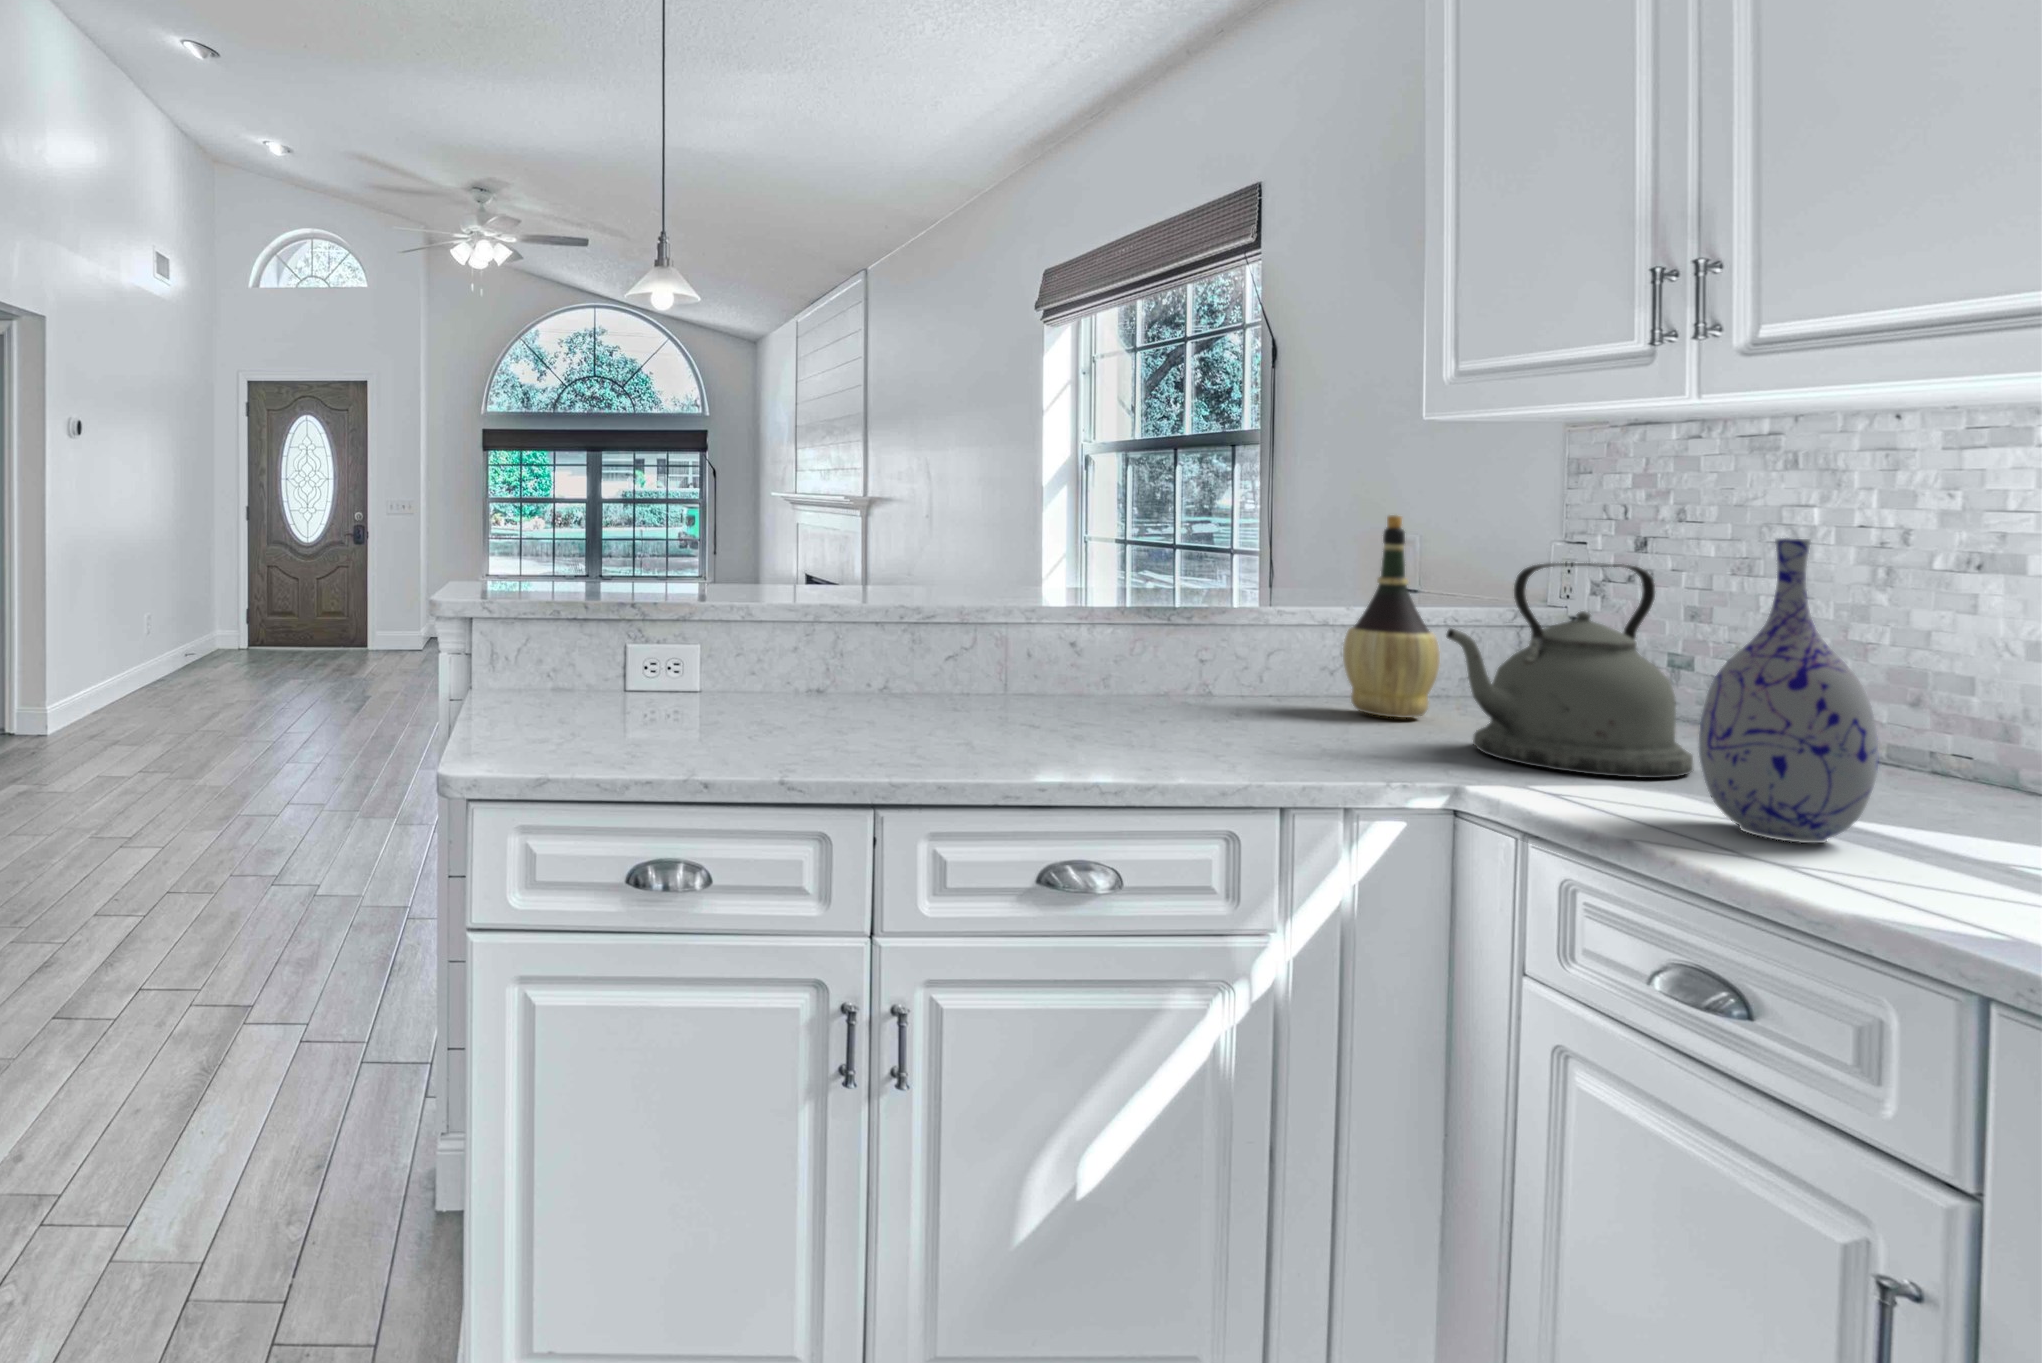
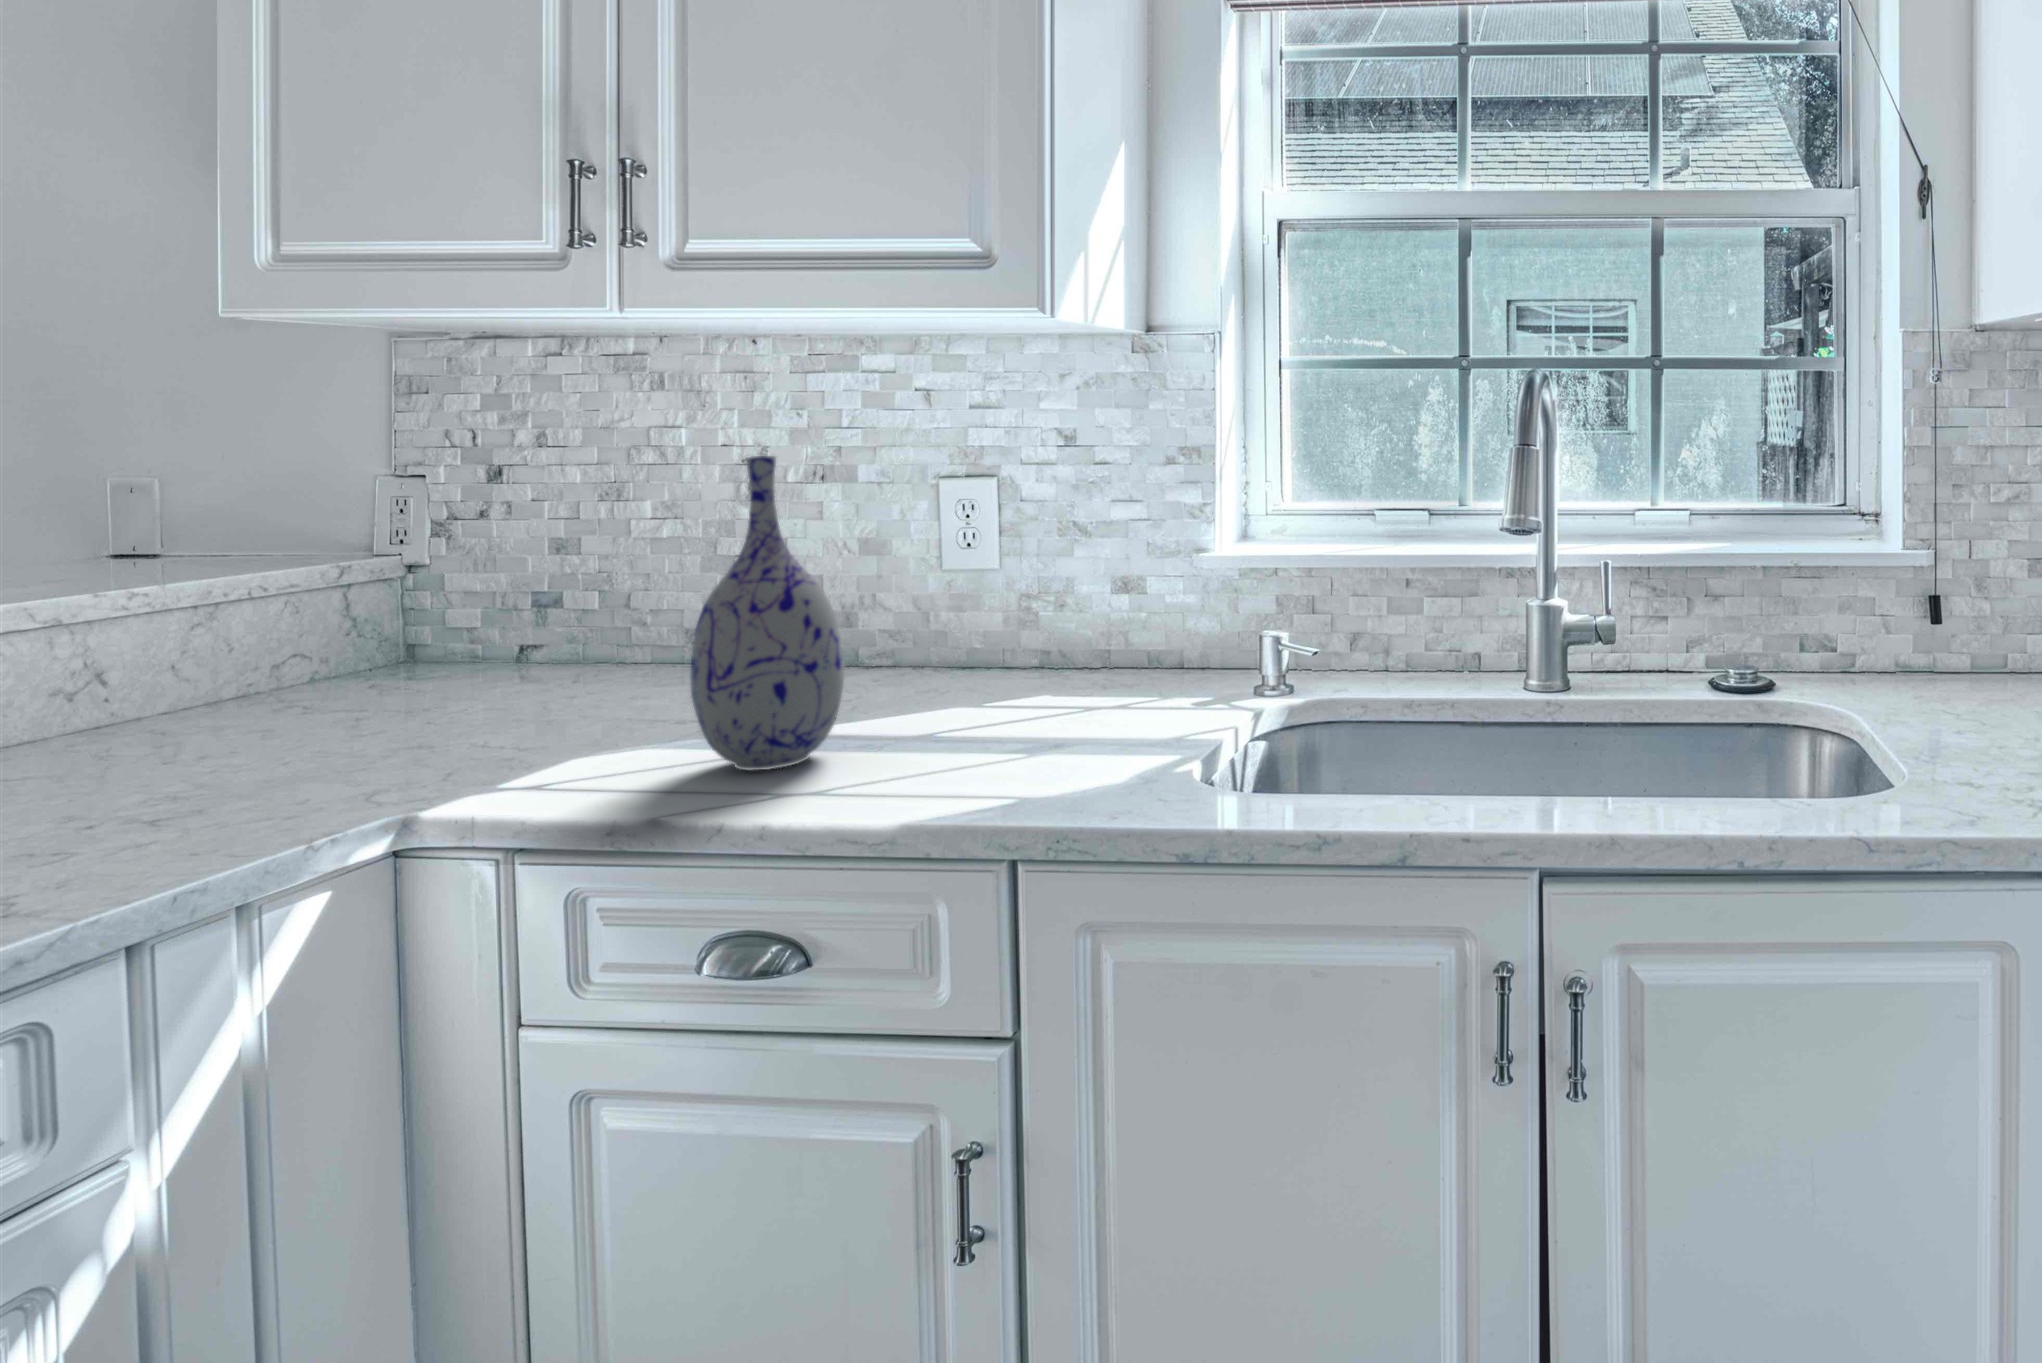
wine bottle: present [1343,515,1440,718] -> none [123,462,286,754]
kettle: present [1446,563,1693,778] -> none [344,500,633,766]

